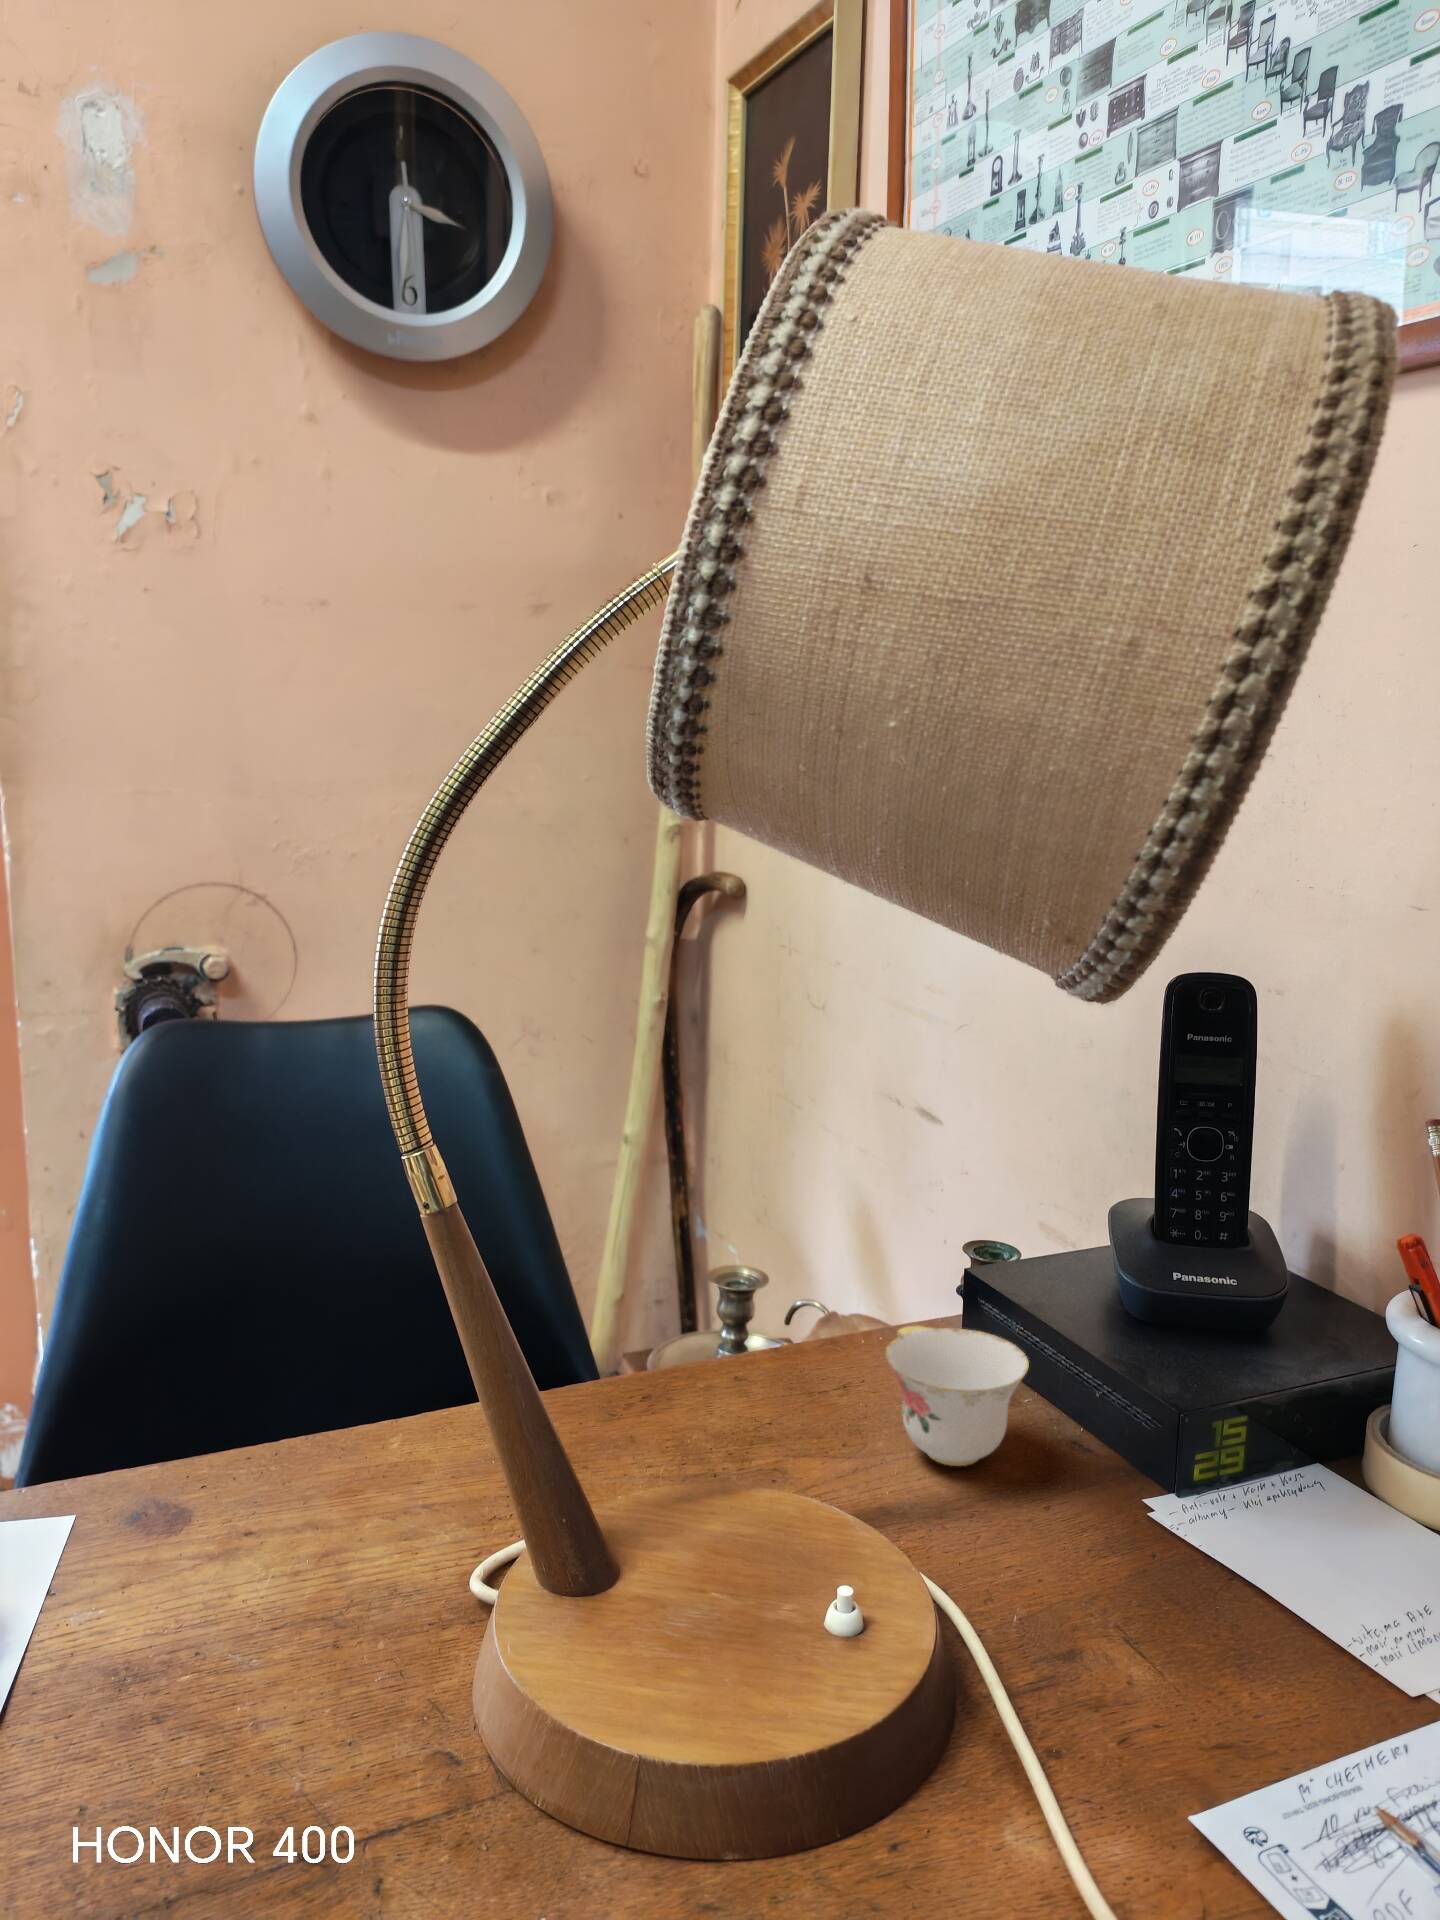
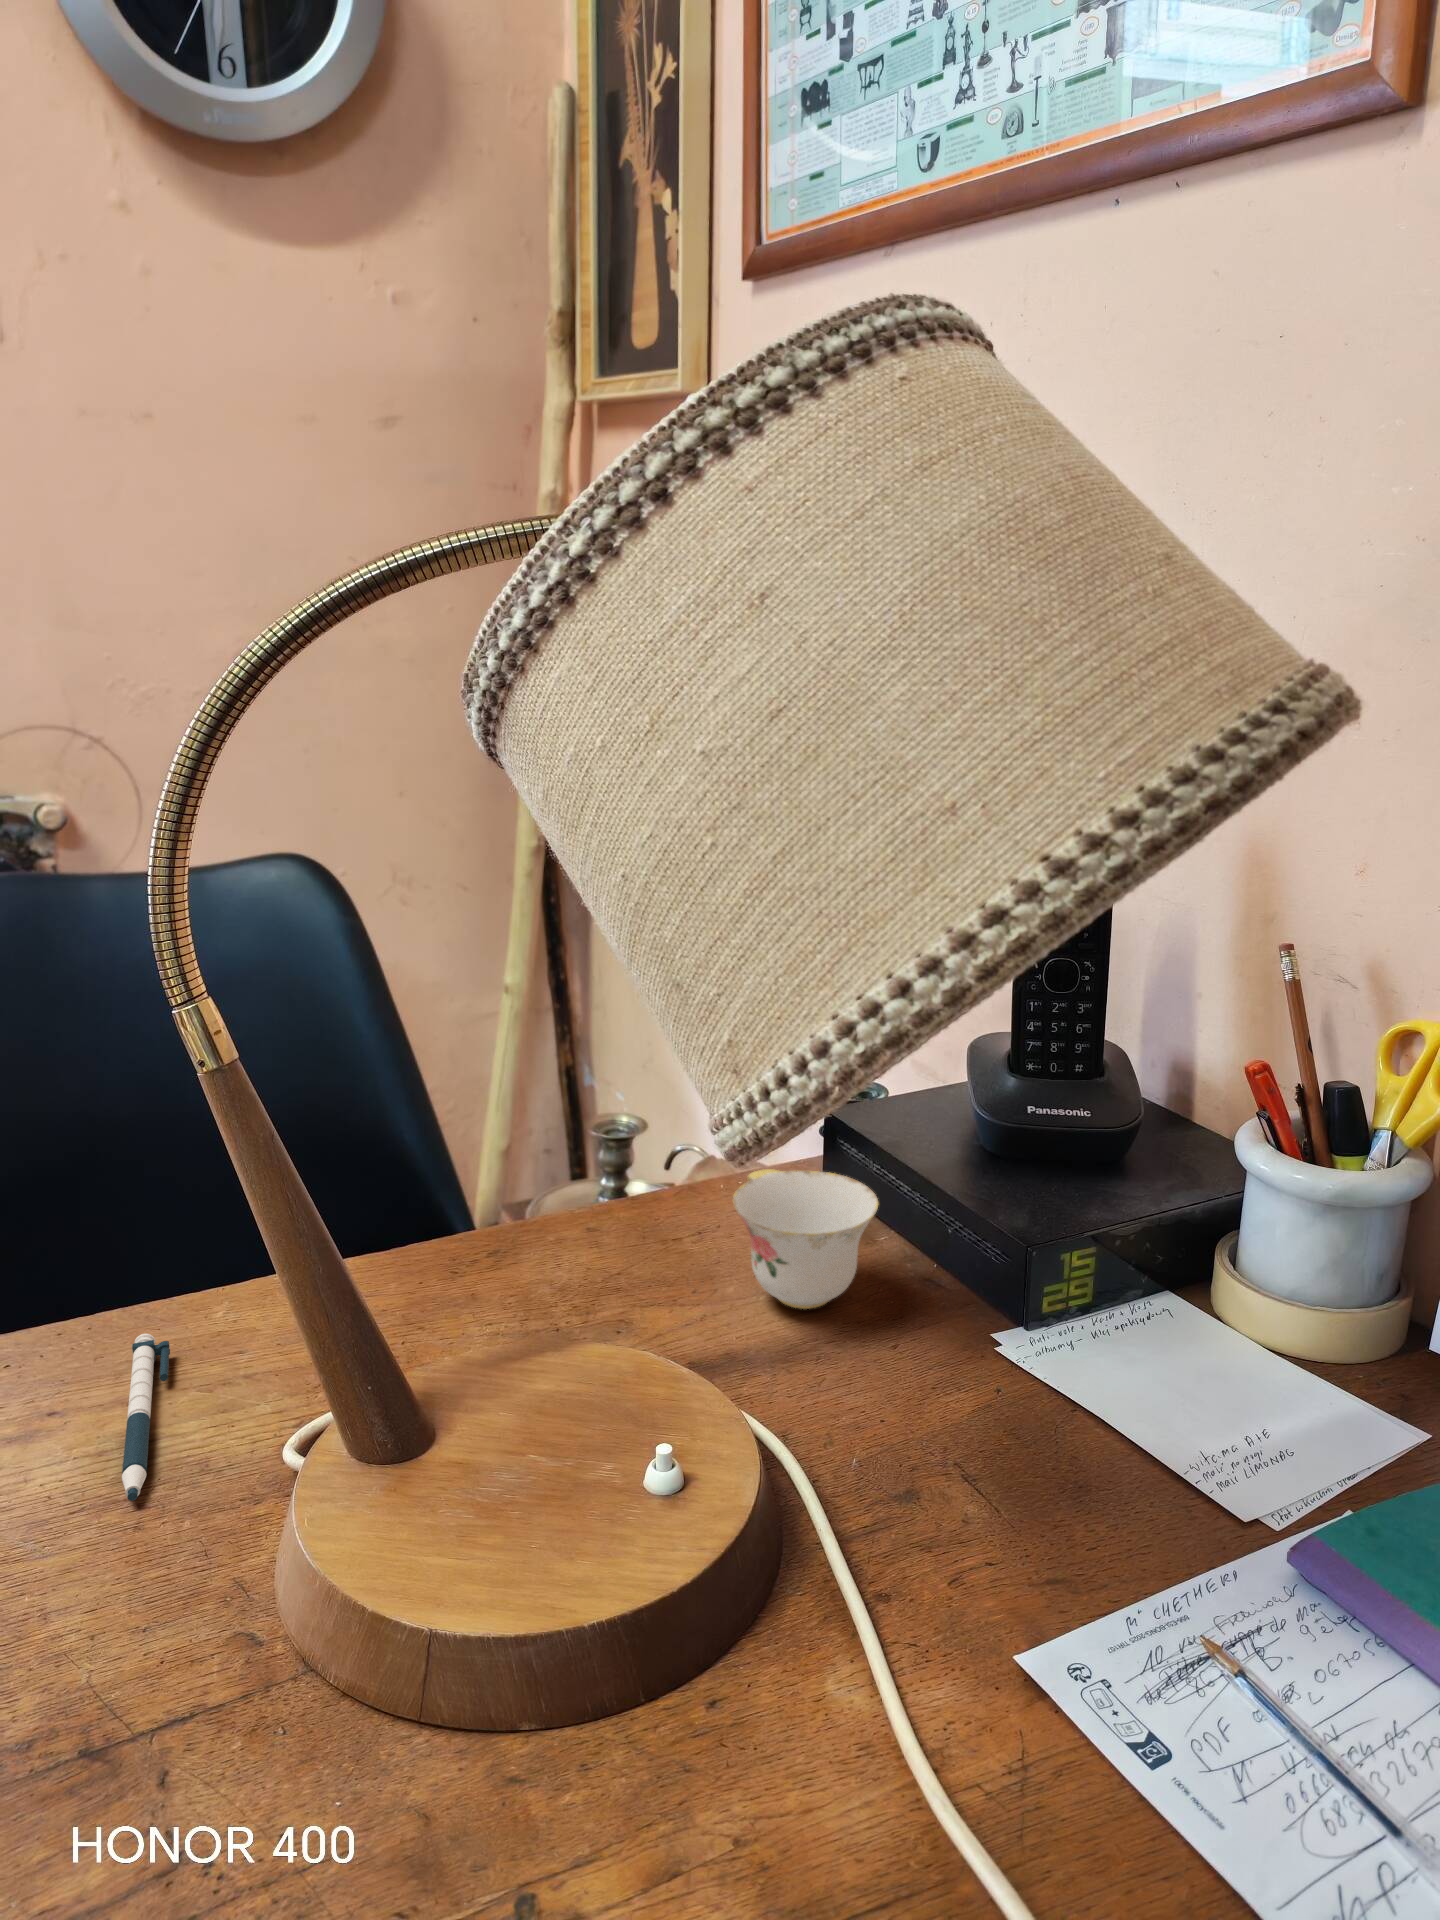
pen: none [317,1463,352,1622] -> present [122,1334,170,1501]

